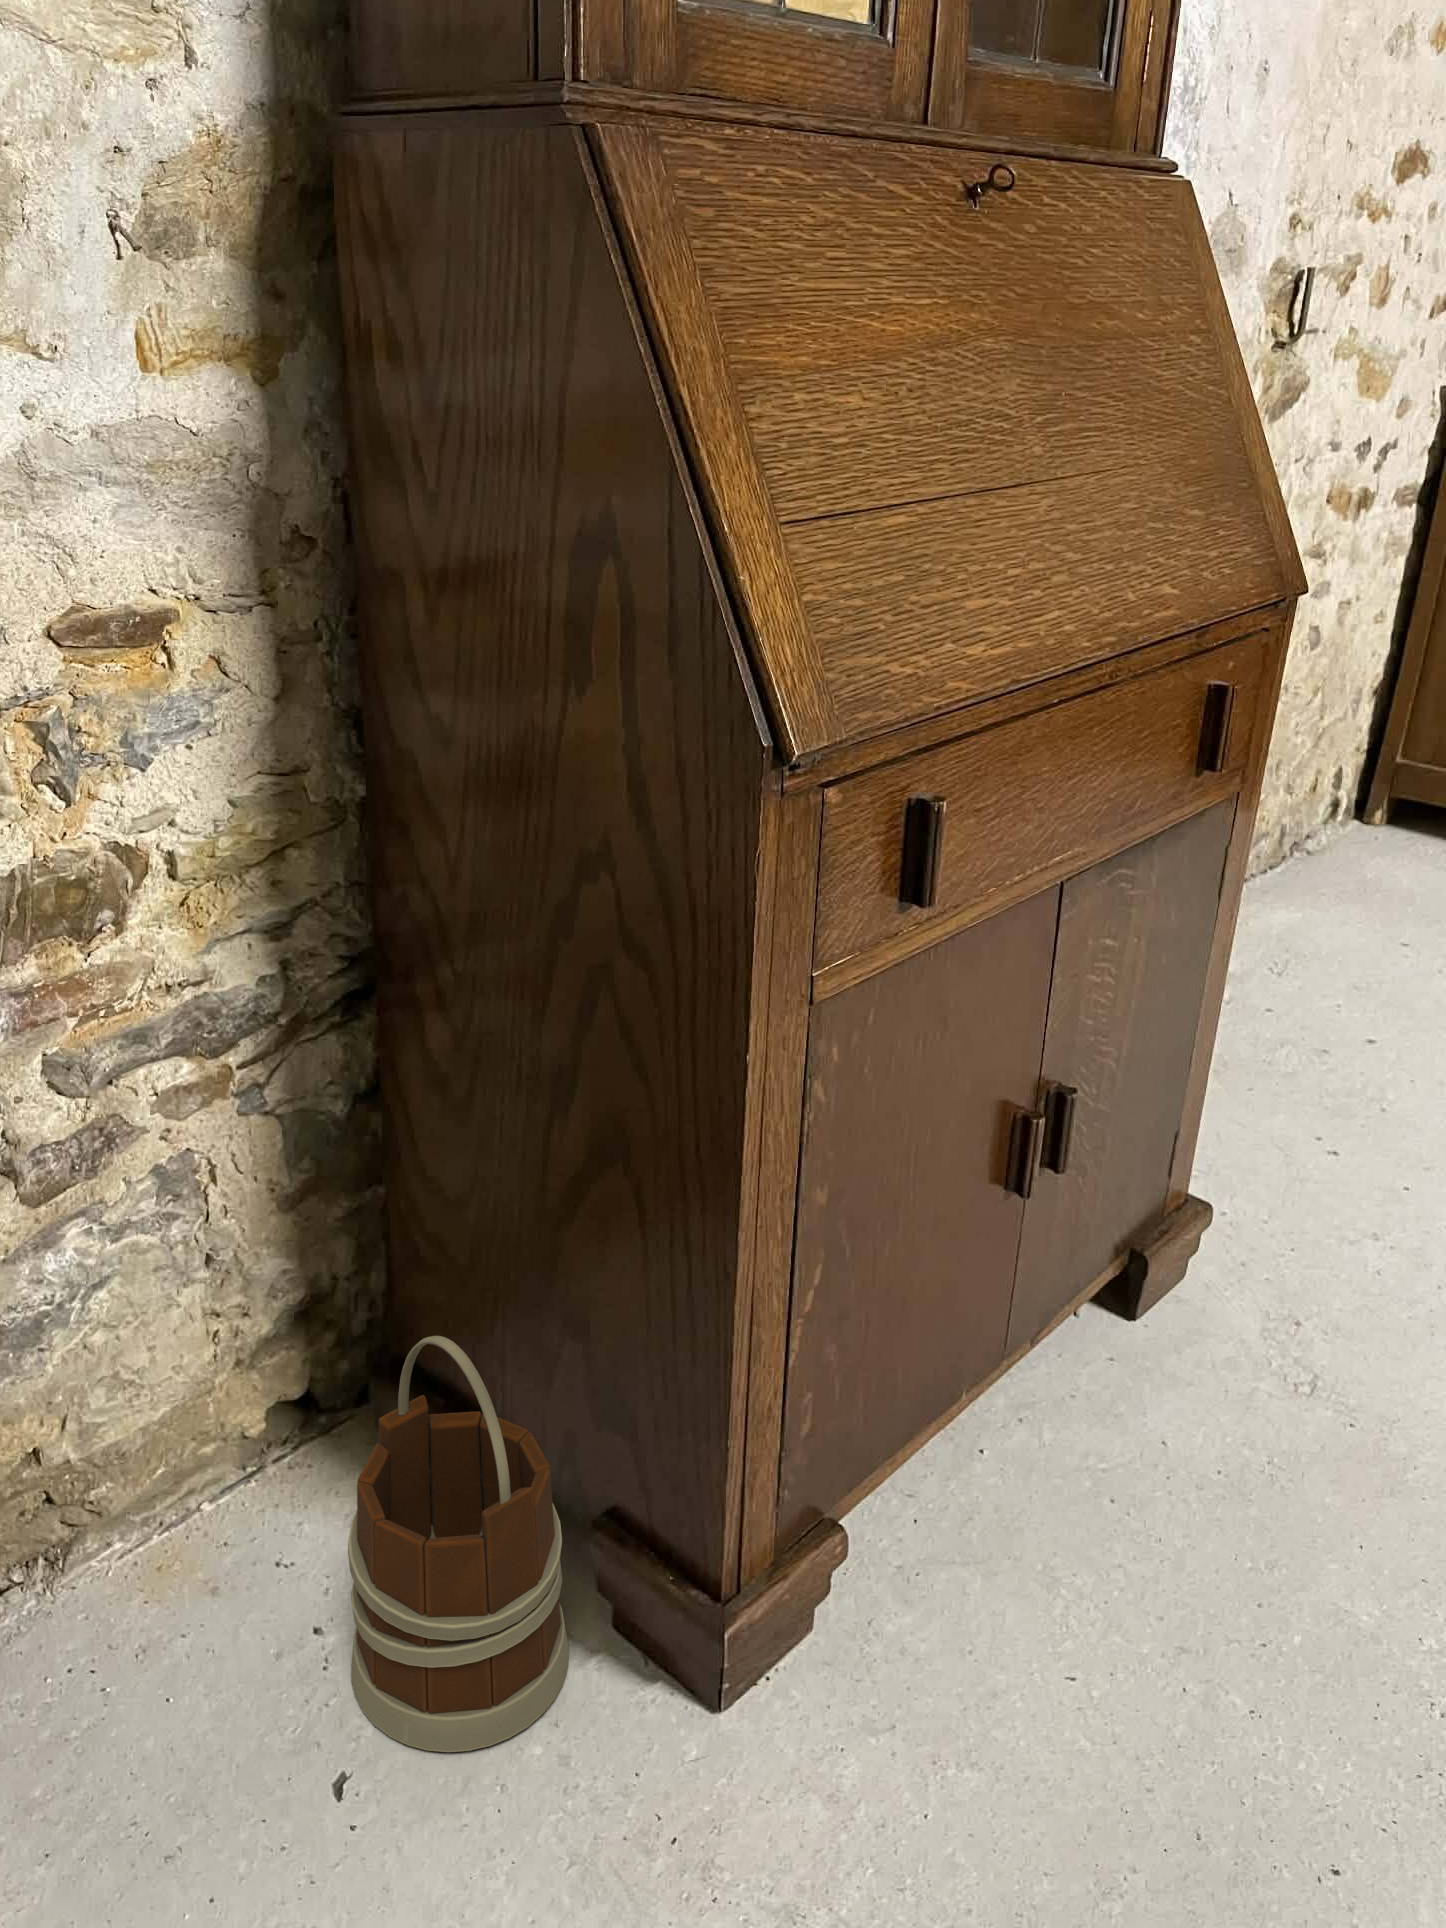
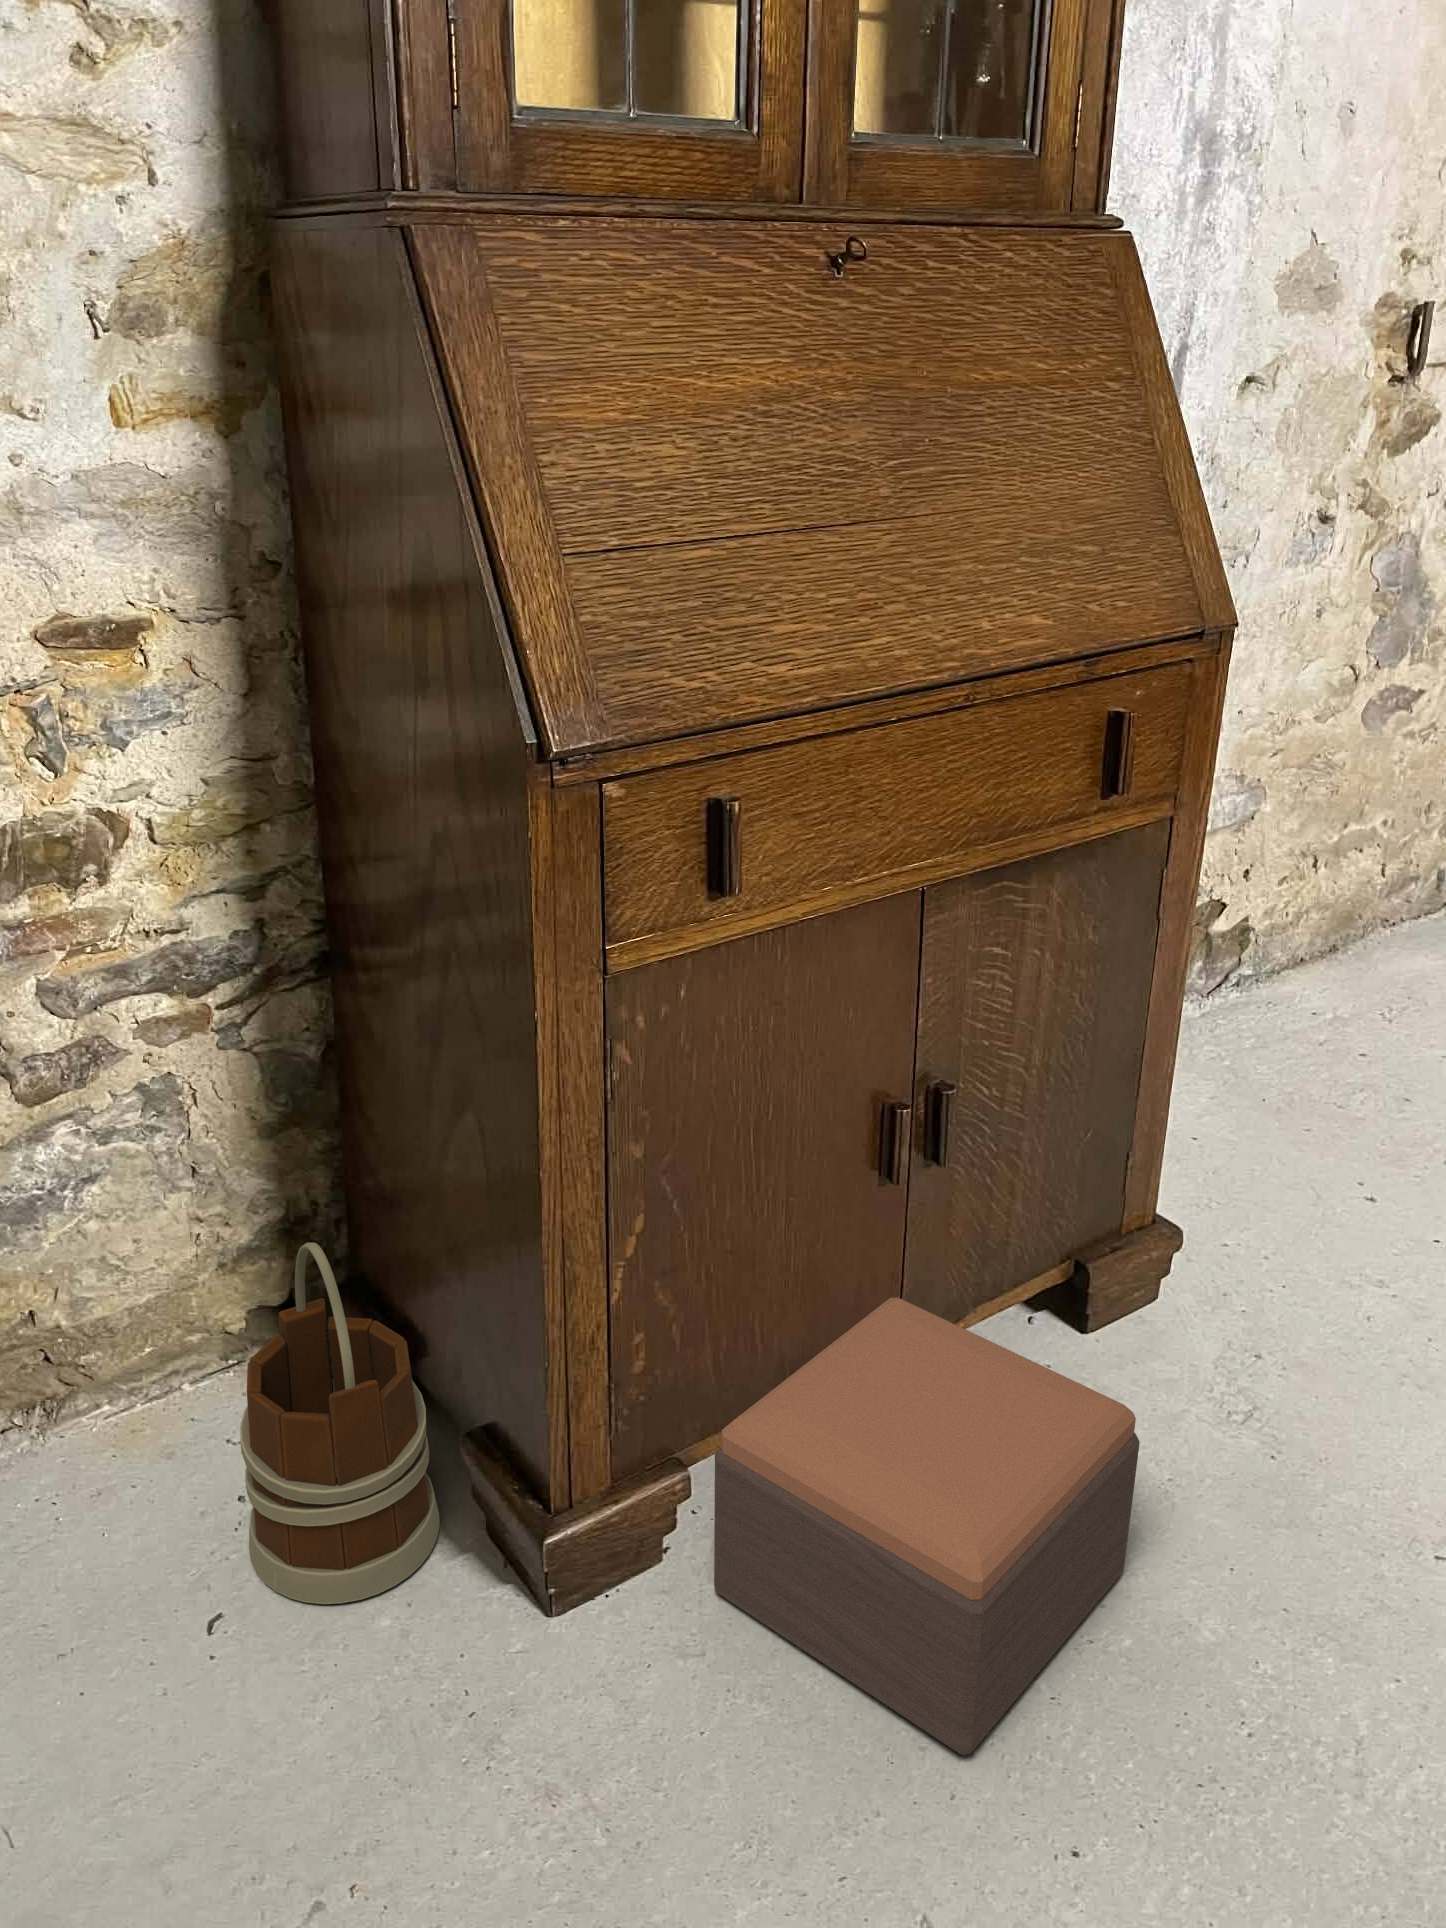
footstool: none [889,1316,1312,1803] -> present [714,1298,1140,1755]

